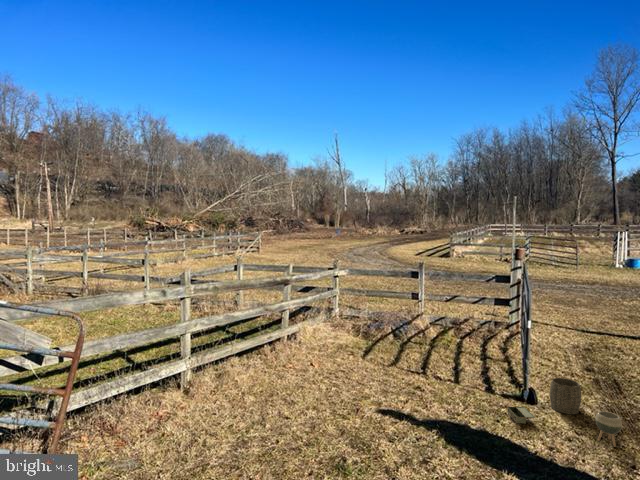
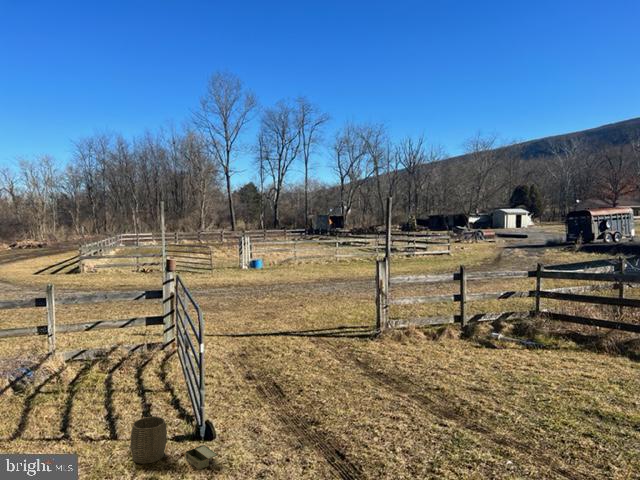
woven basket: present [550,378,581,414] -> present [130,417,167,464]
planter: present [595,411,622,447] -> none [276,424,299,459]

